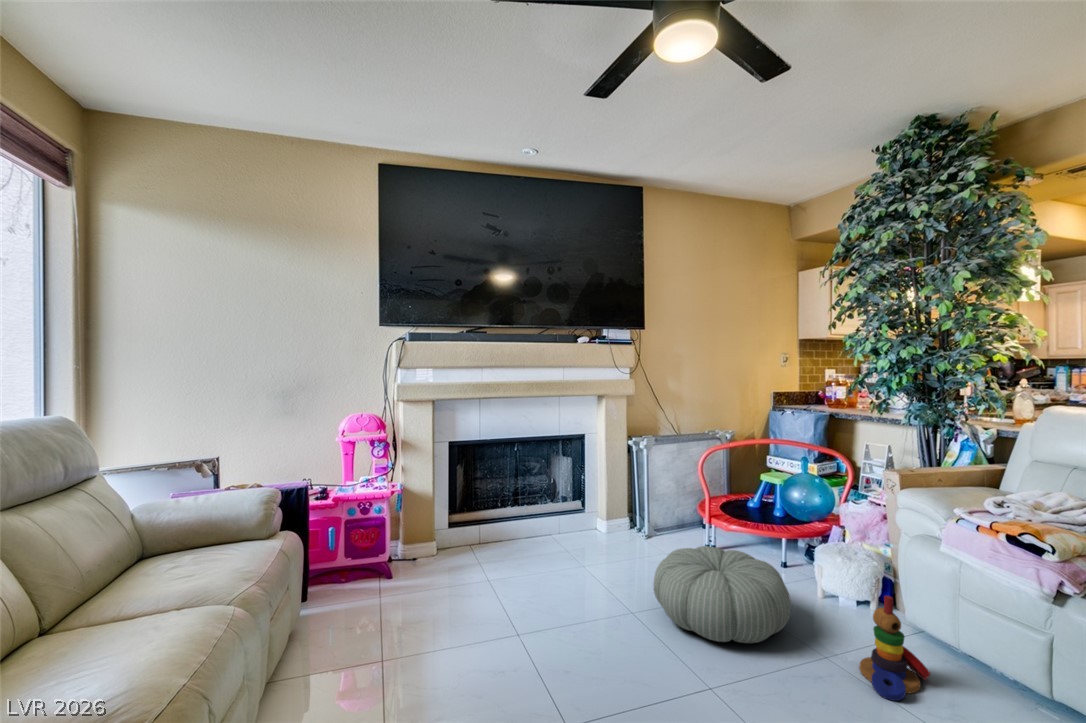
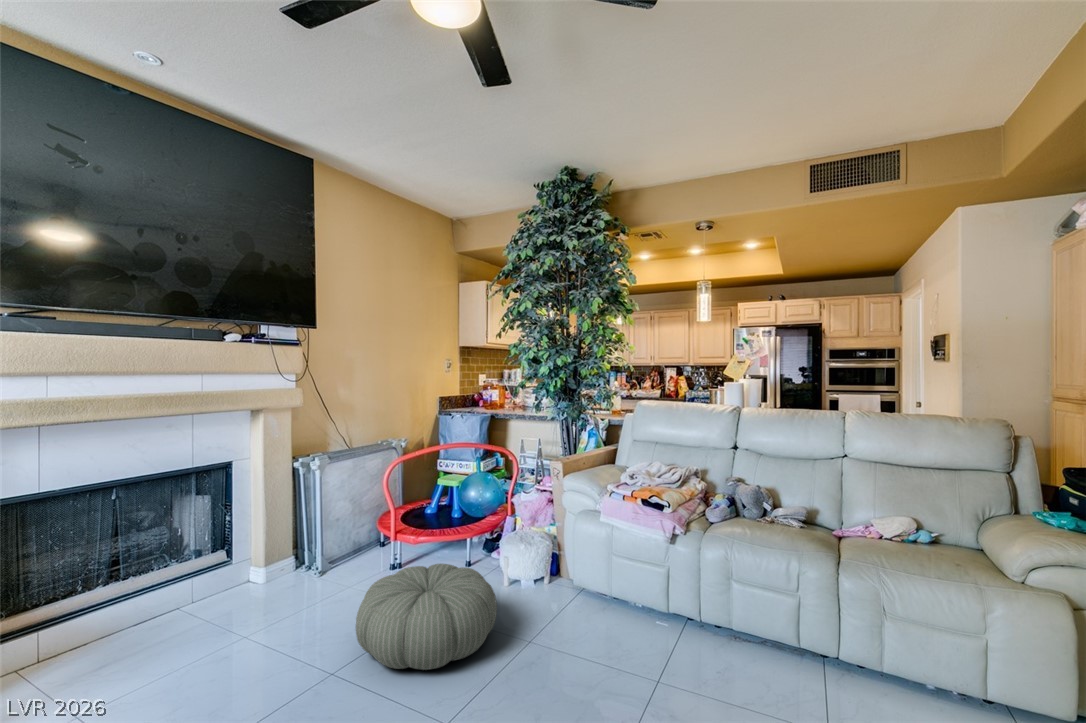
stacking toy: present [859,596,930,701] -> none [555,570,602,660]

